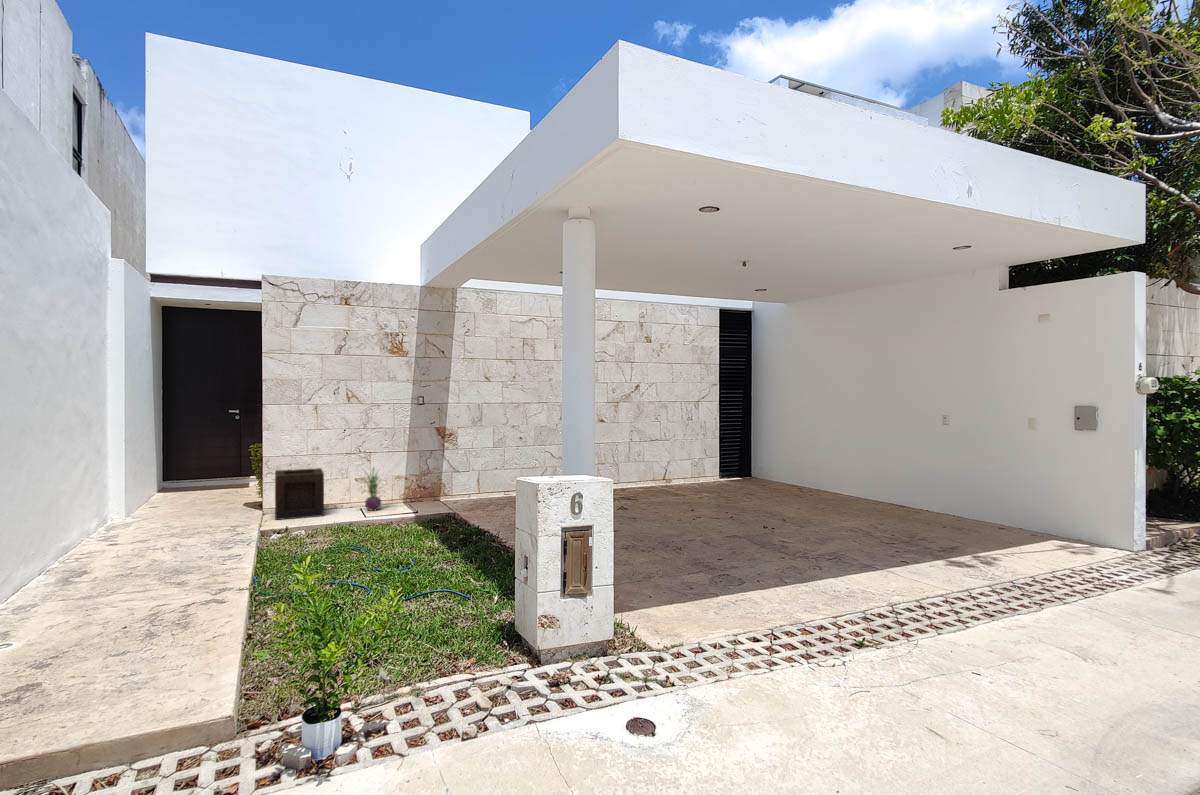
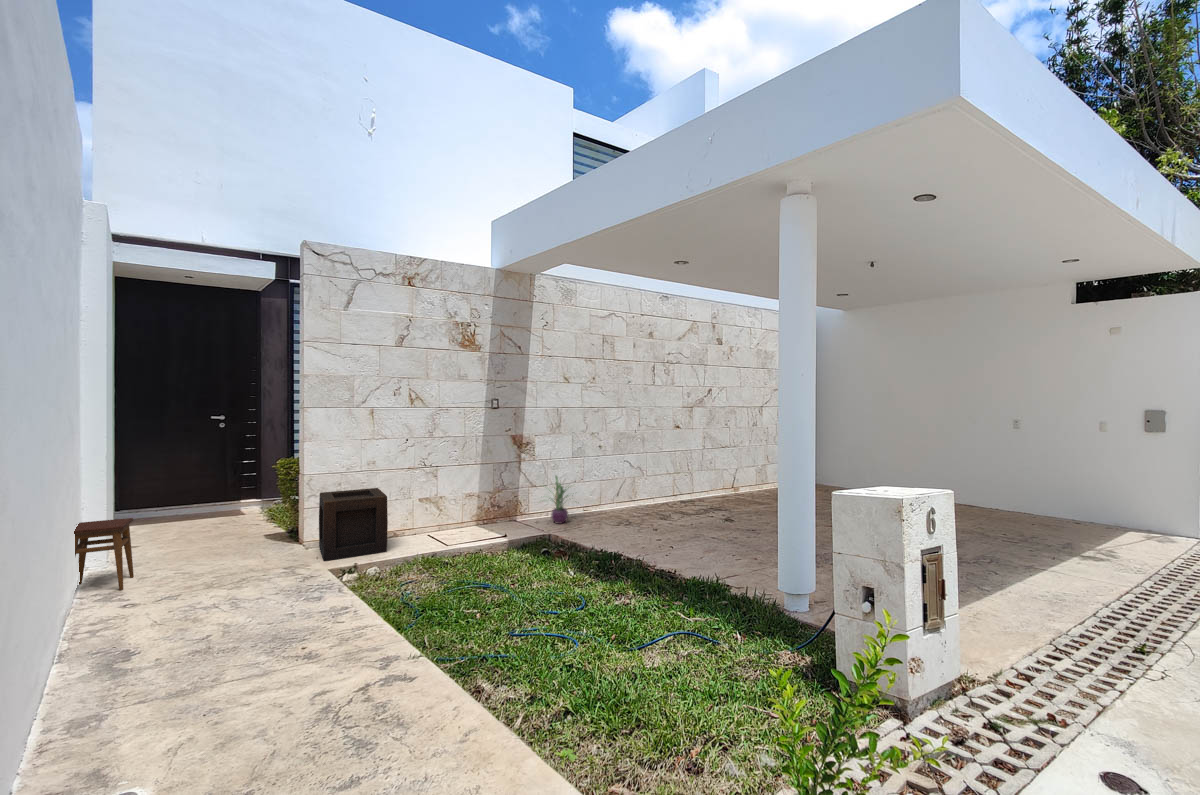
decorative plant: present [362,468,381,511] -> present [551,476,569,523]
stool: none [103,483,145,533] -> present [74,518,134,590]

